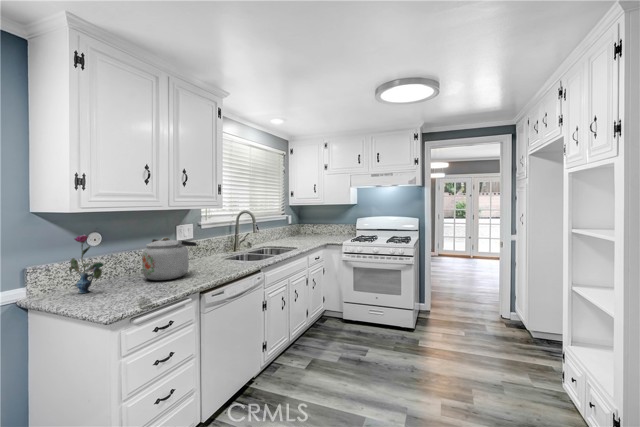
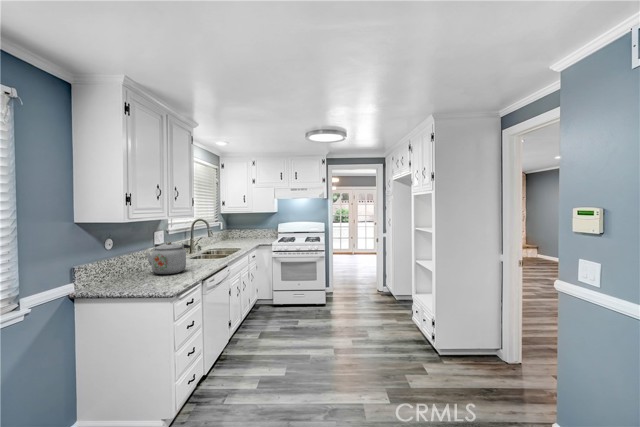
vase: present [69,235,104,294] -> none [111,241,140,286]

